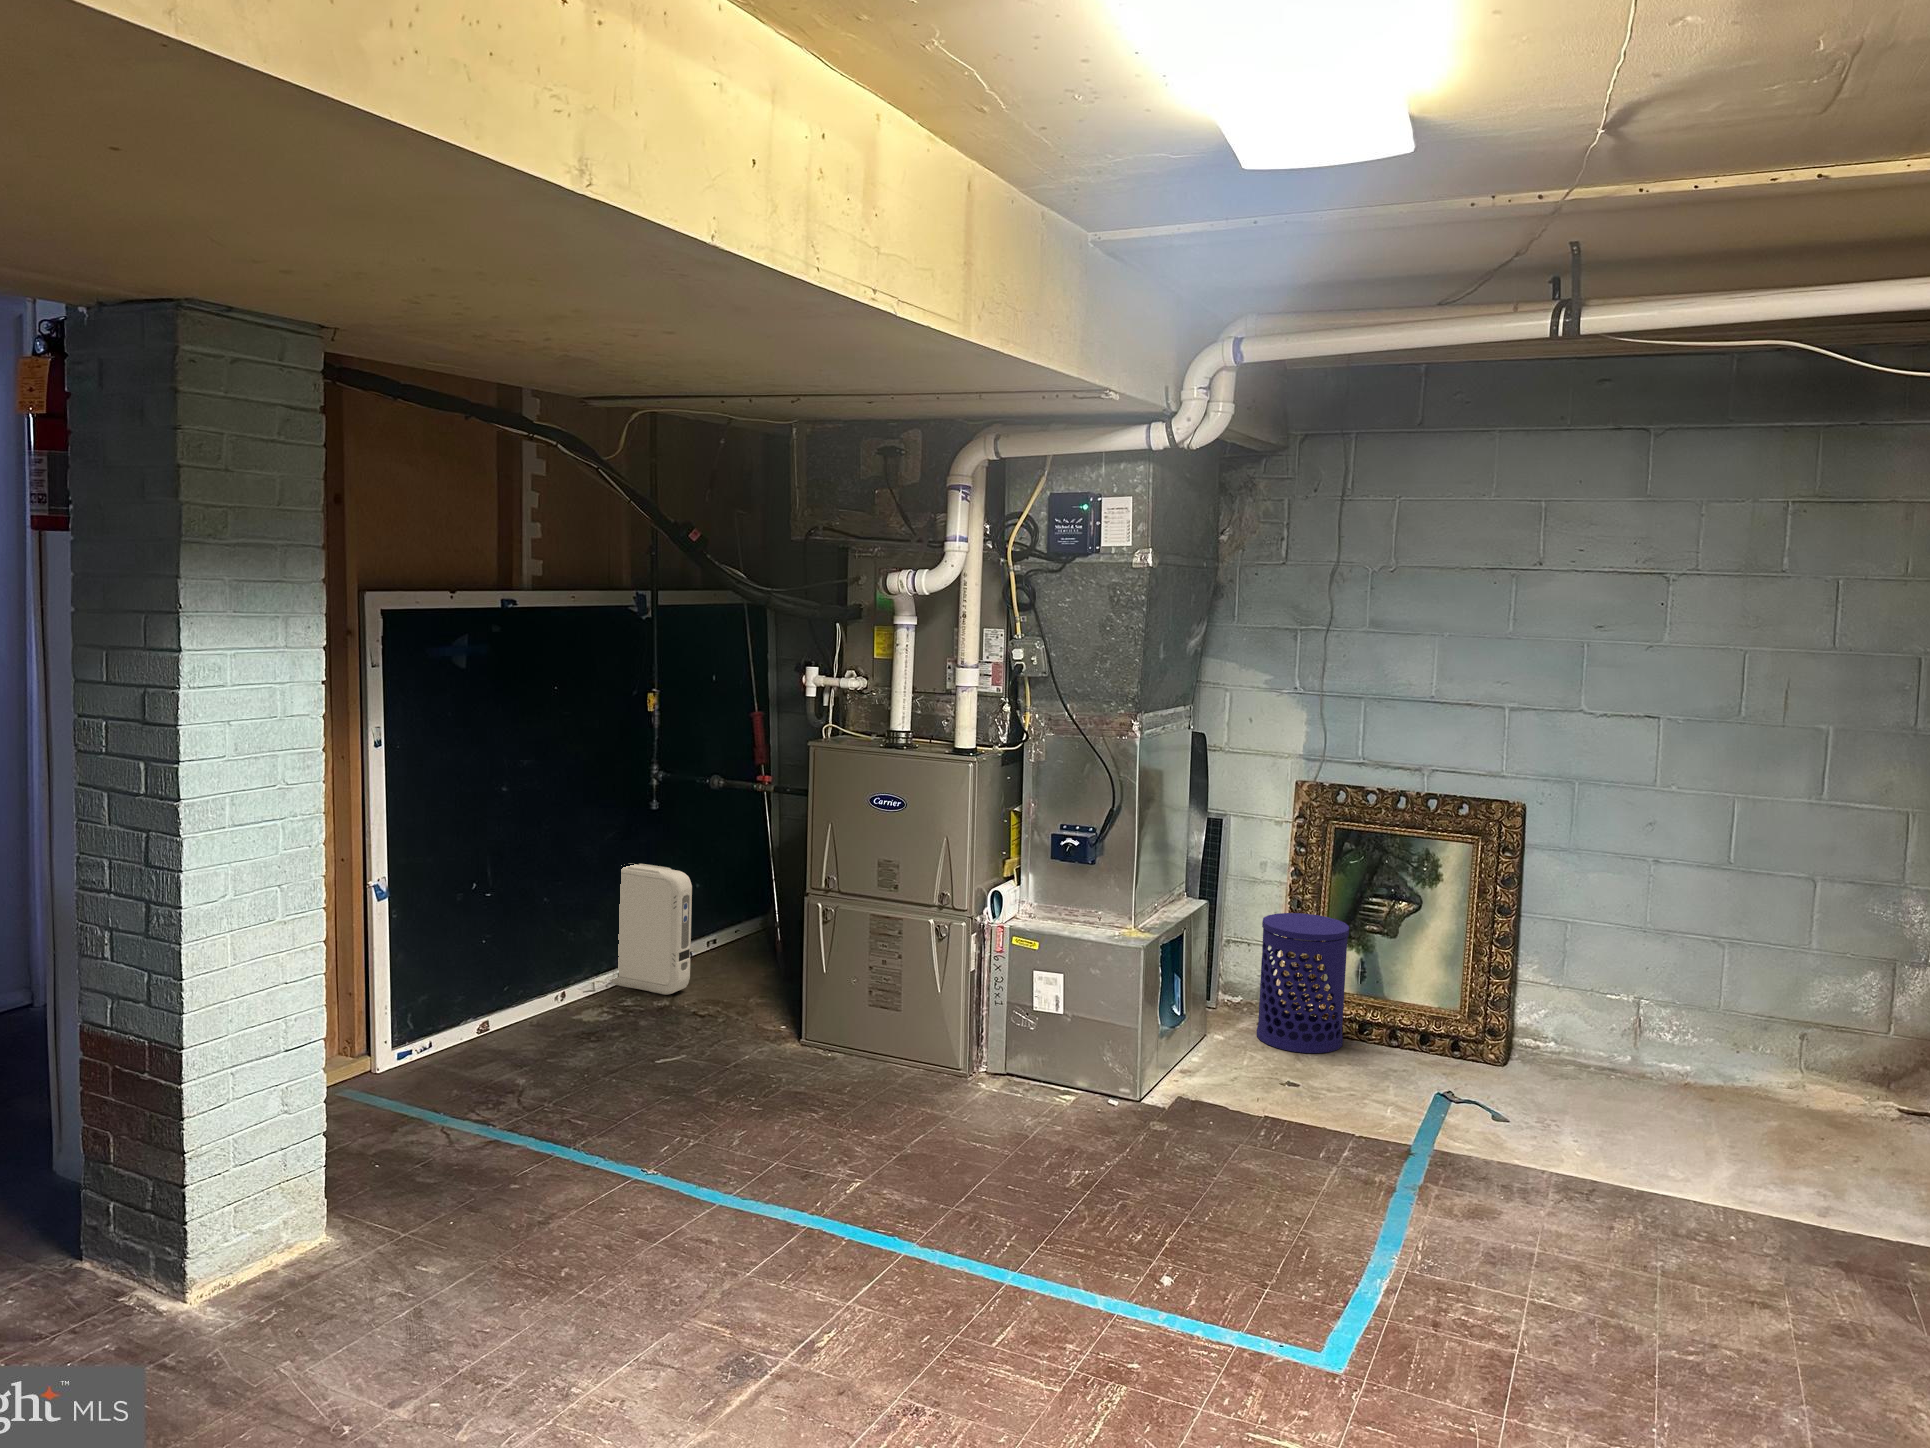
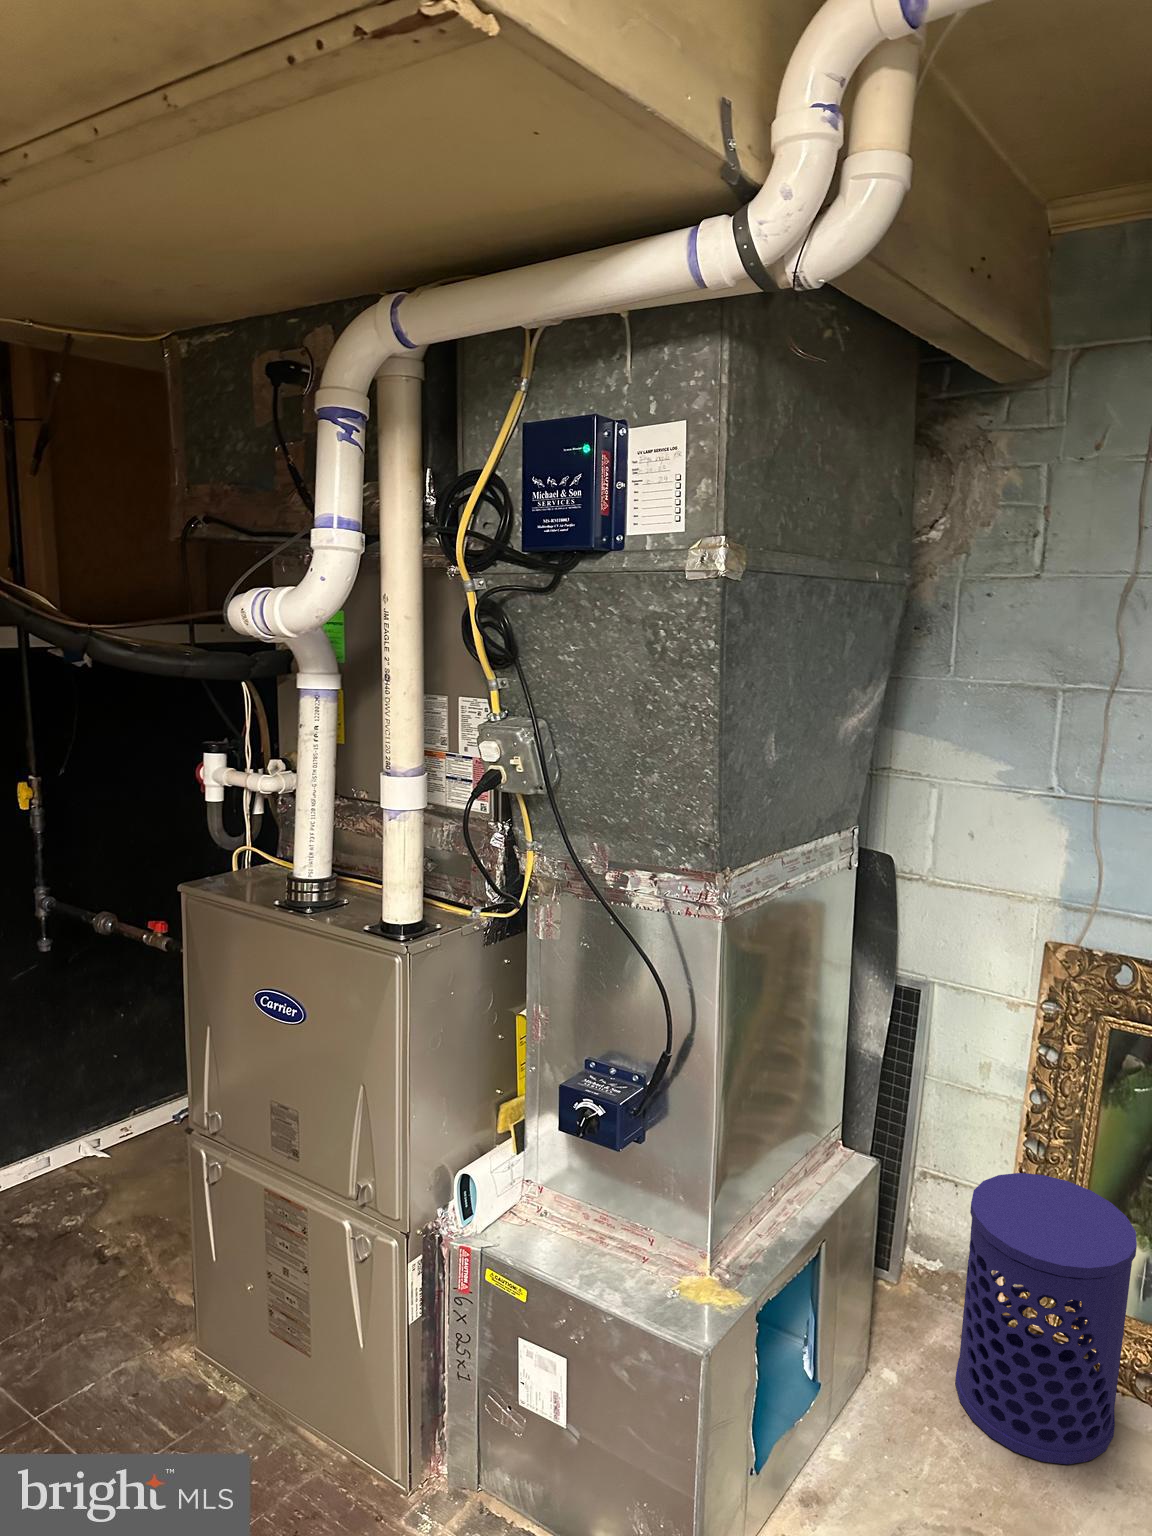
air purifier: present [610,864,692,995] -> none [36,1005,140,1195]

